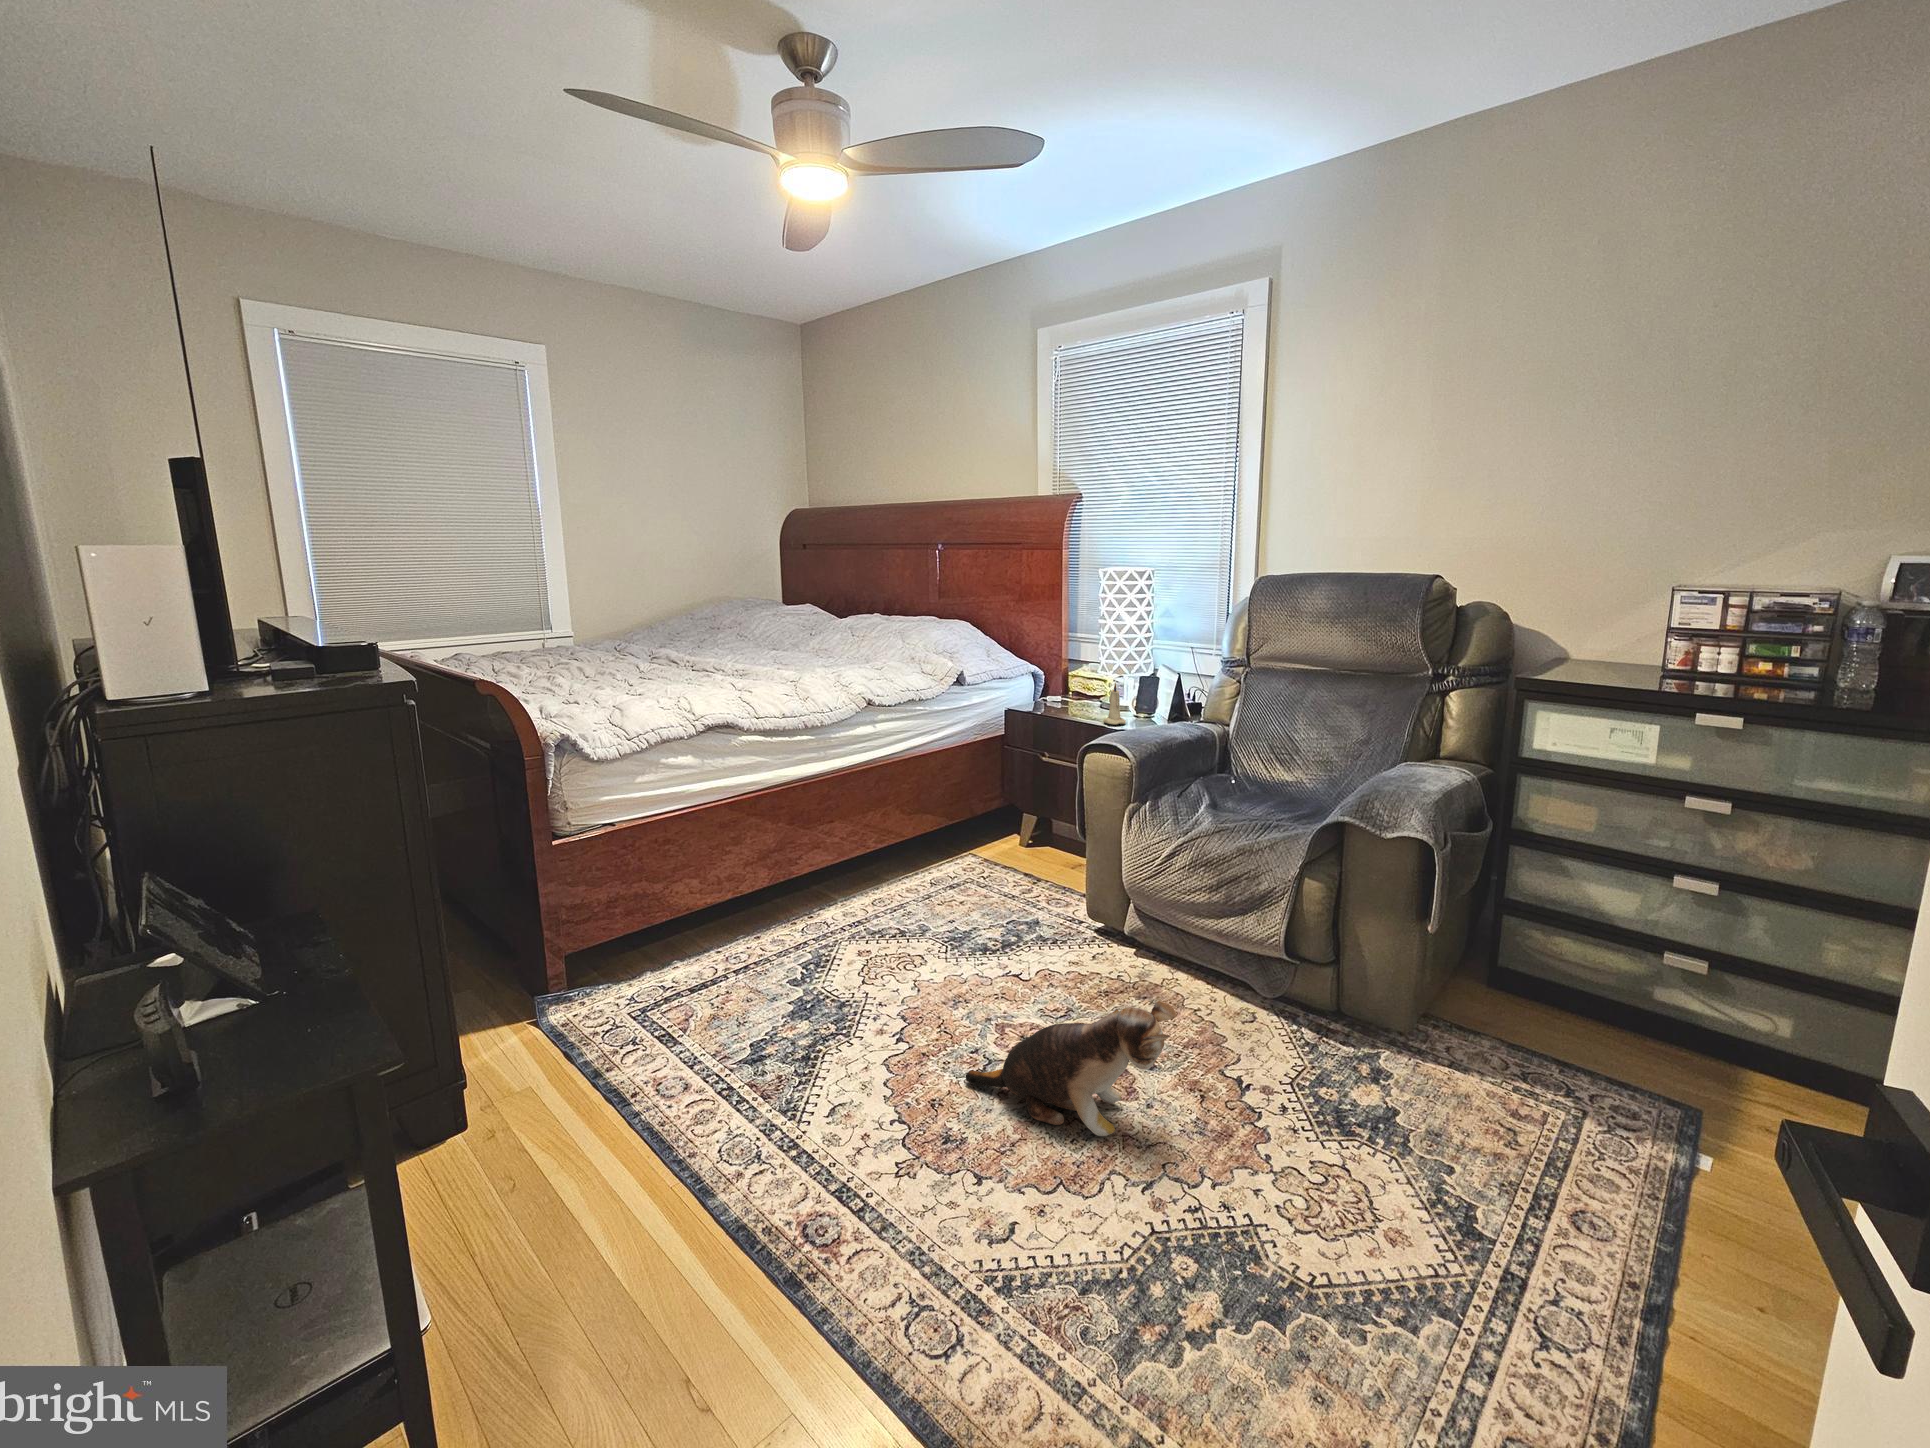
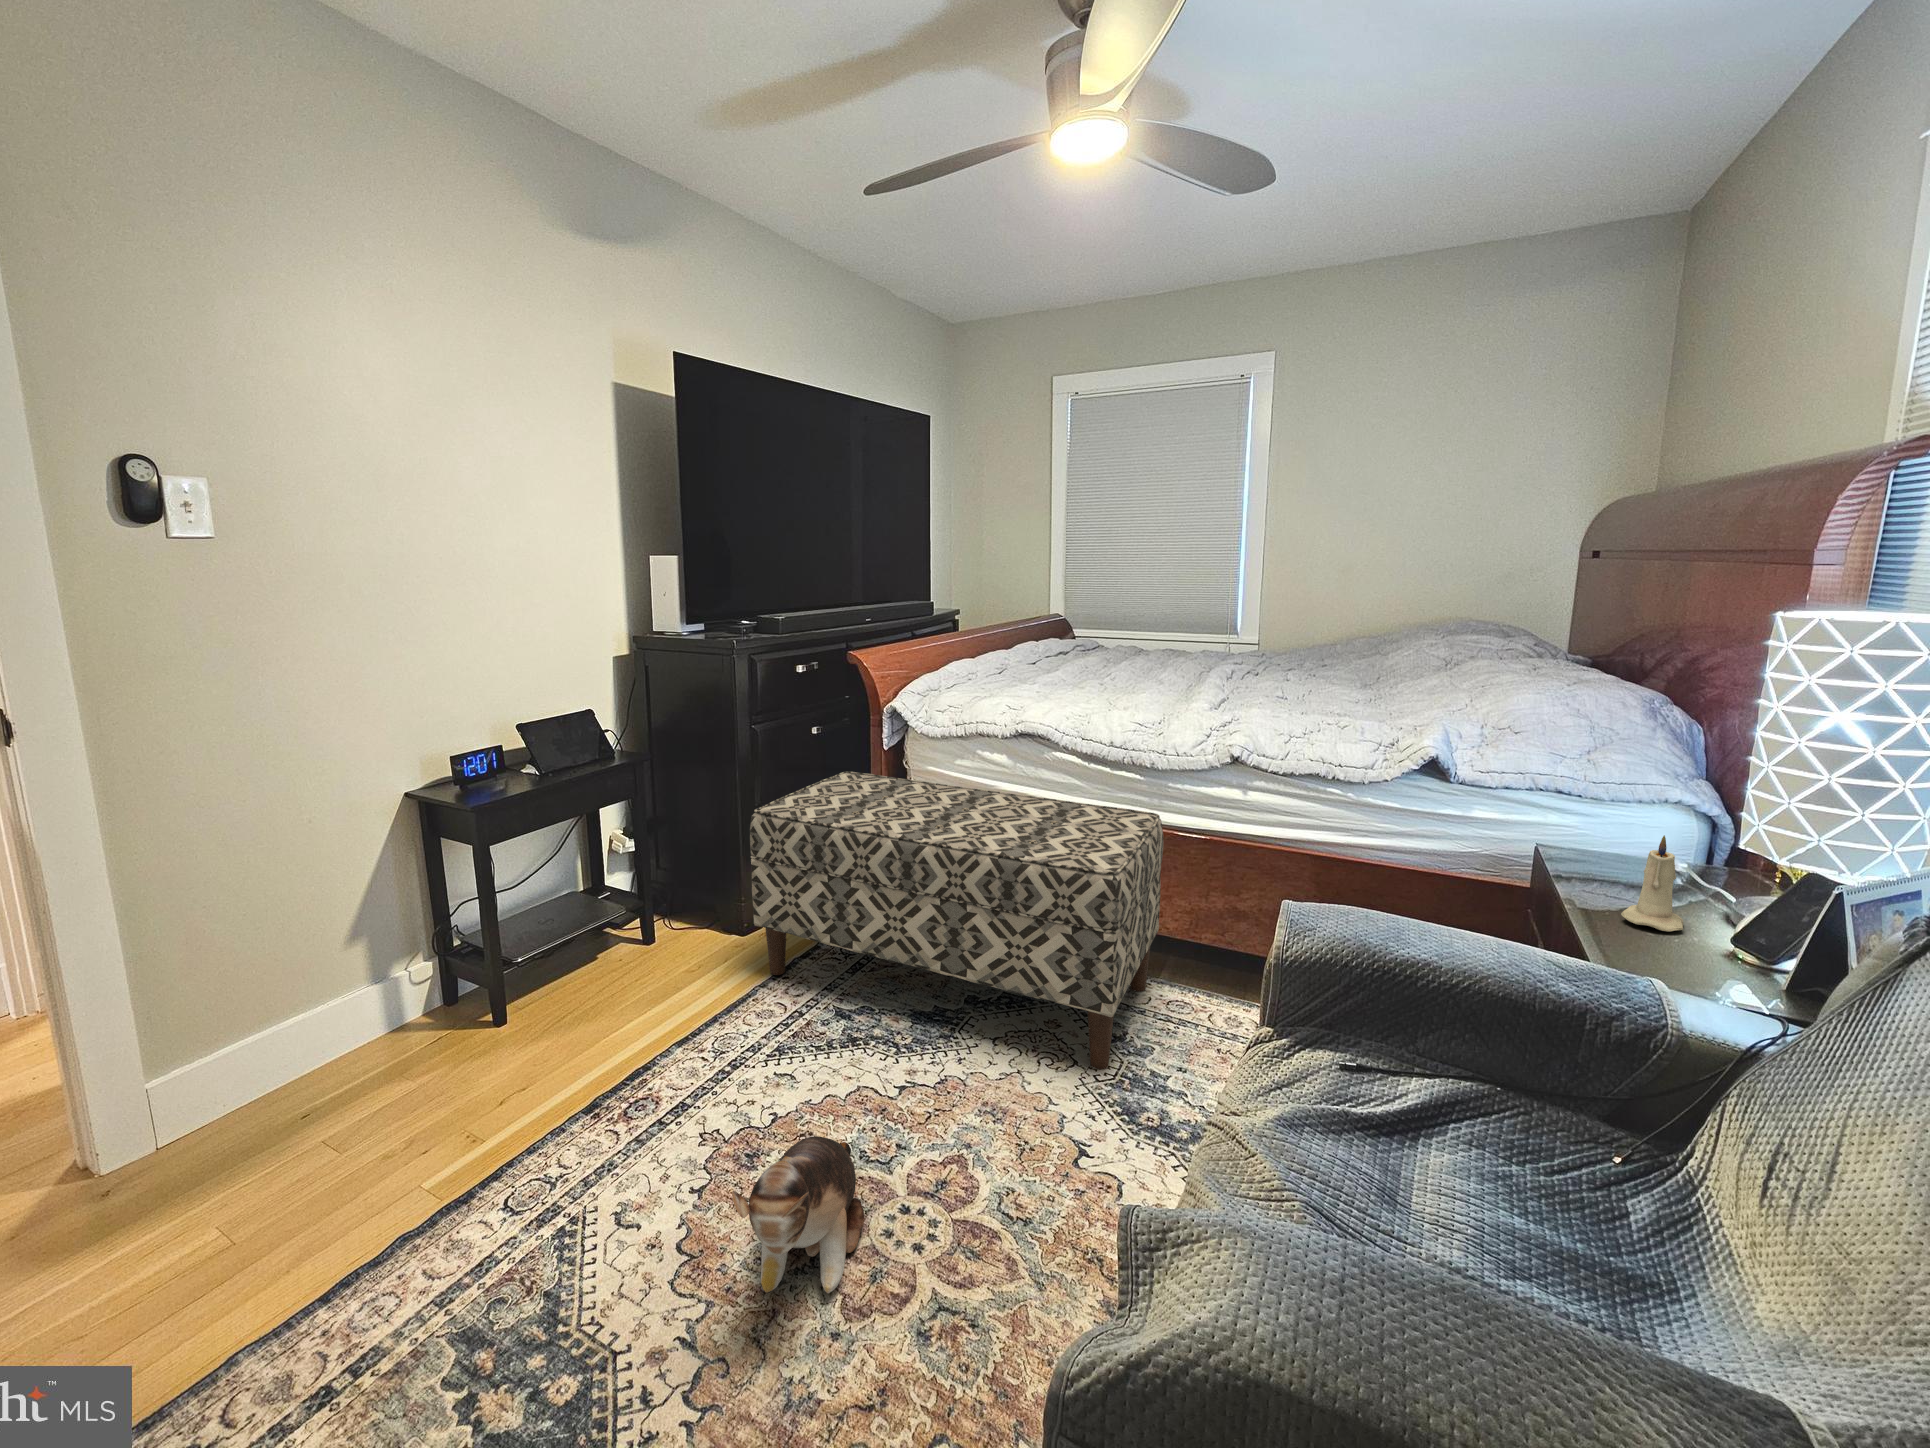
bench: none [495,762,950,1108] -> present [750,772,1163,1069]

